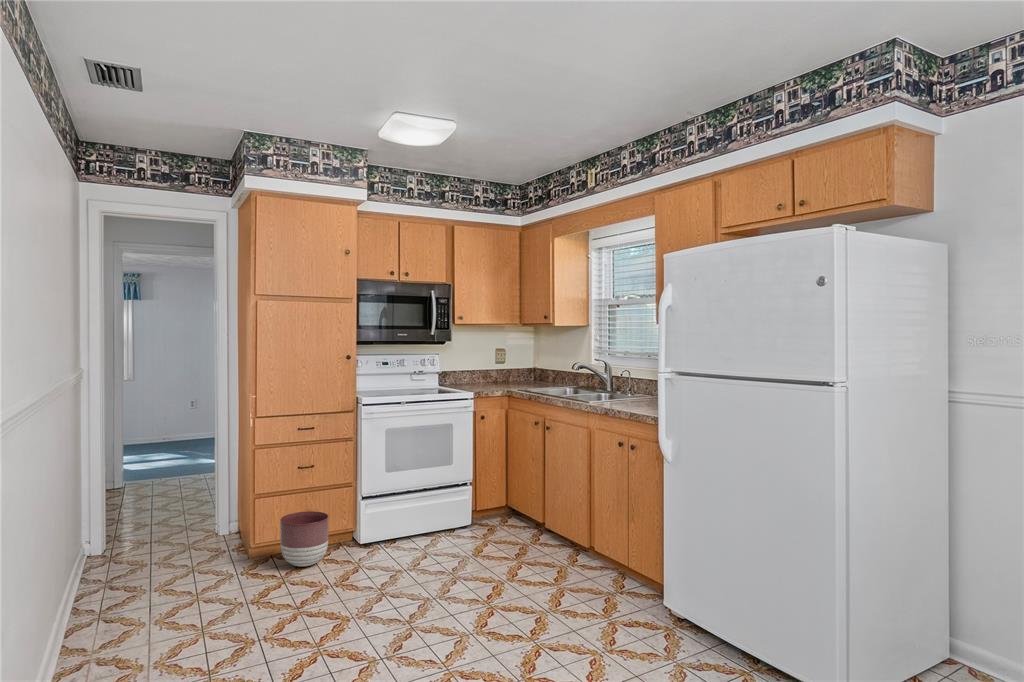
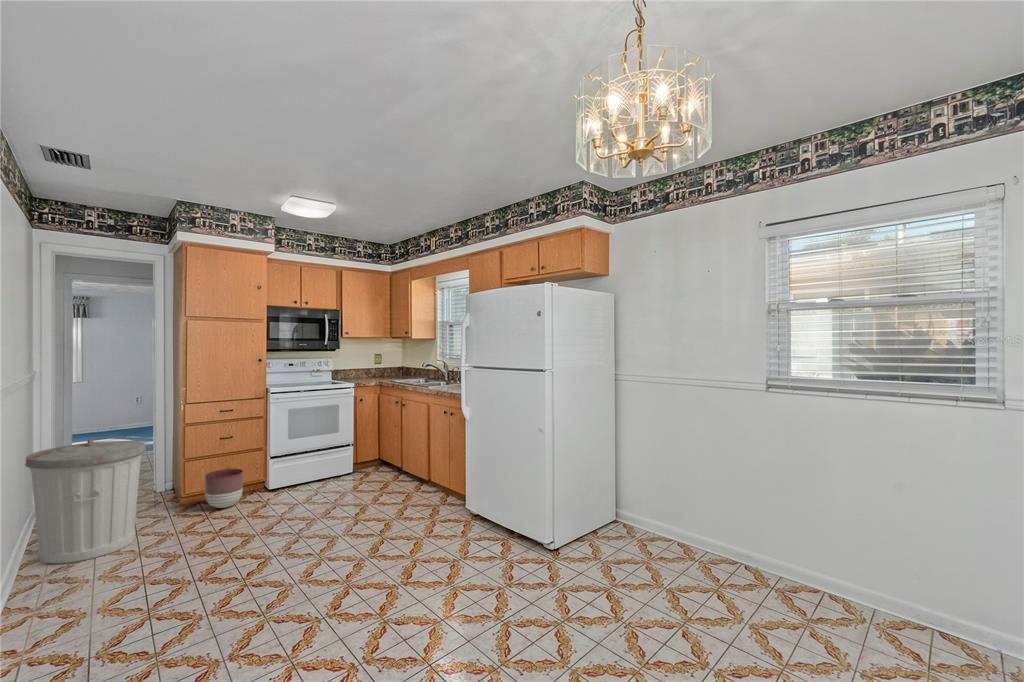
trash can: none [69,465,209,634] -> present [25,439,146,564]

